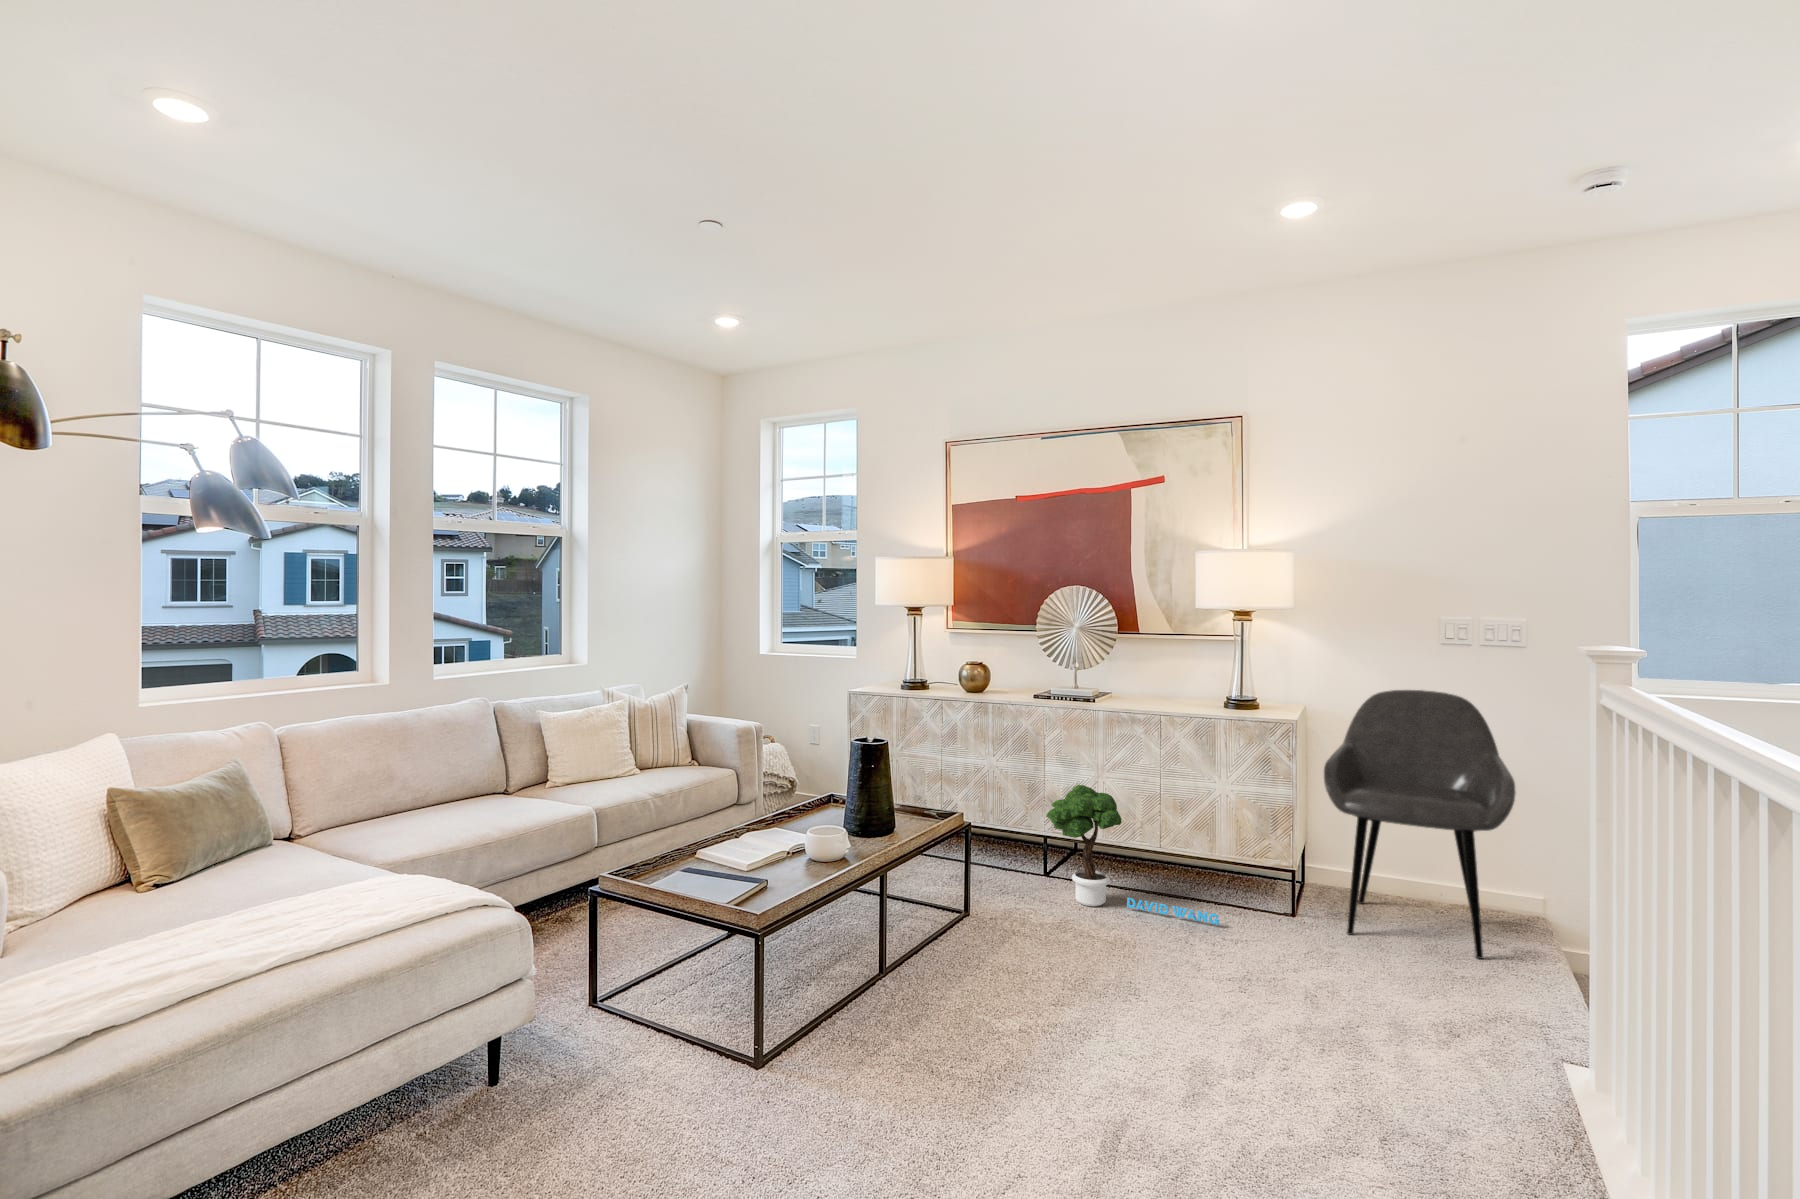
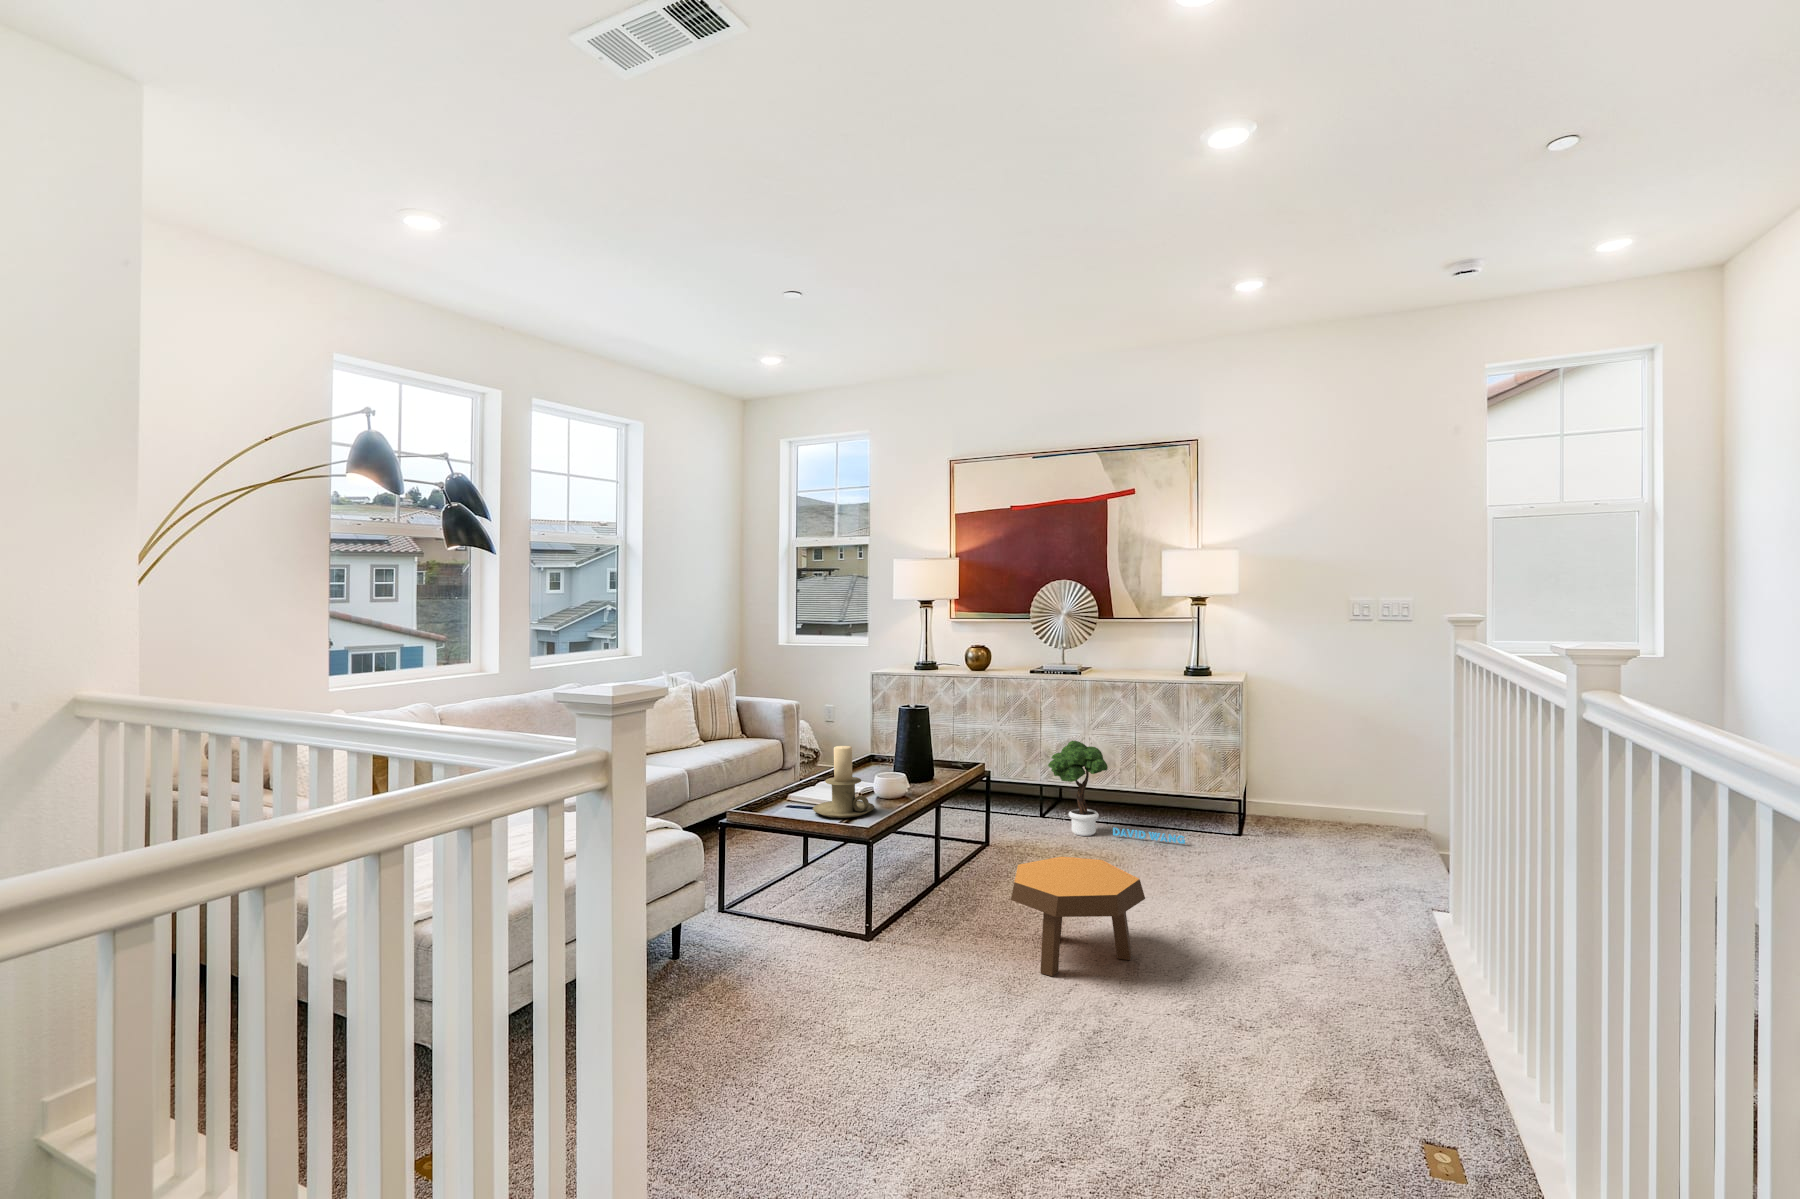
armchair: present [1324,690,1516,959] -> none [1263,658,1404,858]
candle holder: none [708,794,791,893] -> present [813,746,875,818]
footstool: none [953,960,1148,1155] -> present [1011,857,1145,976]

